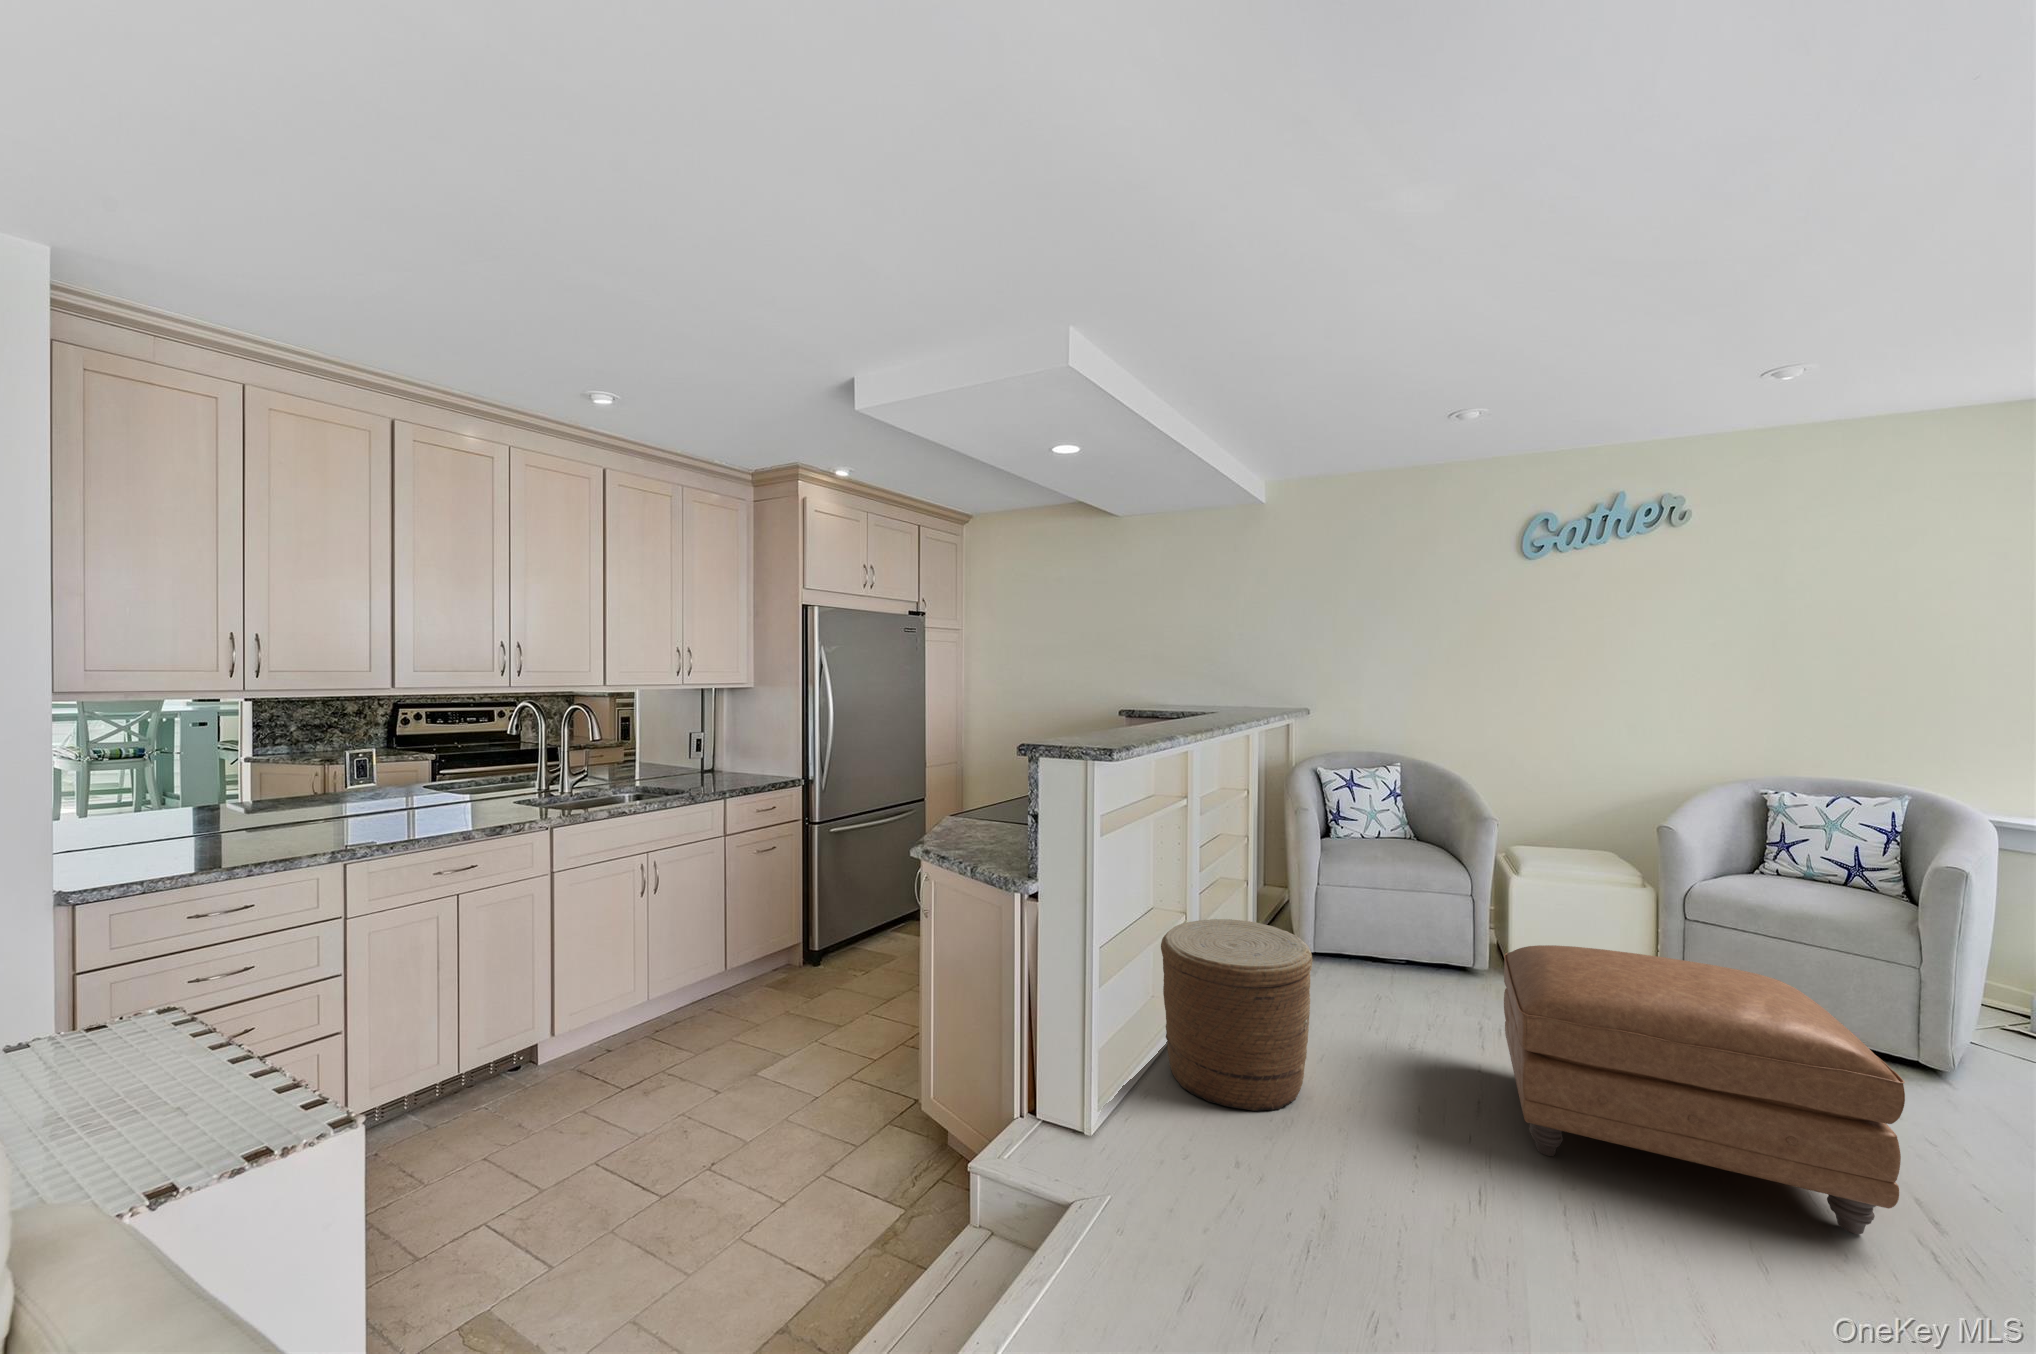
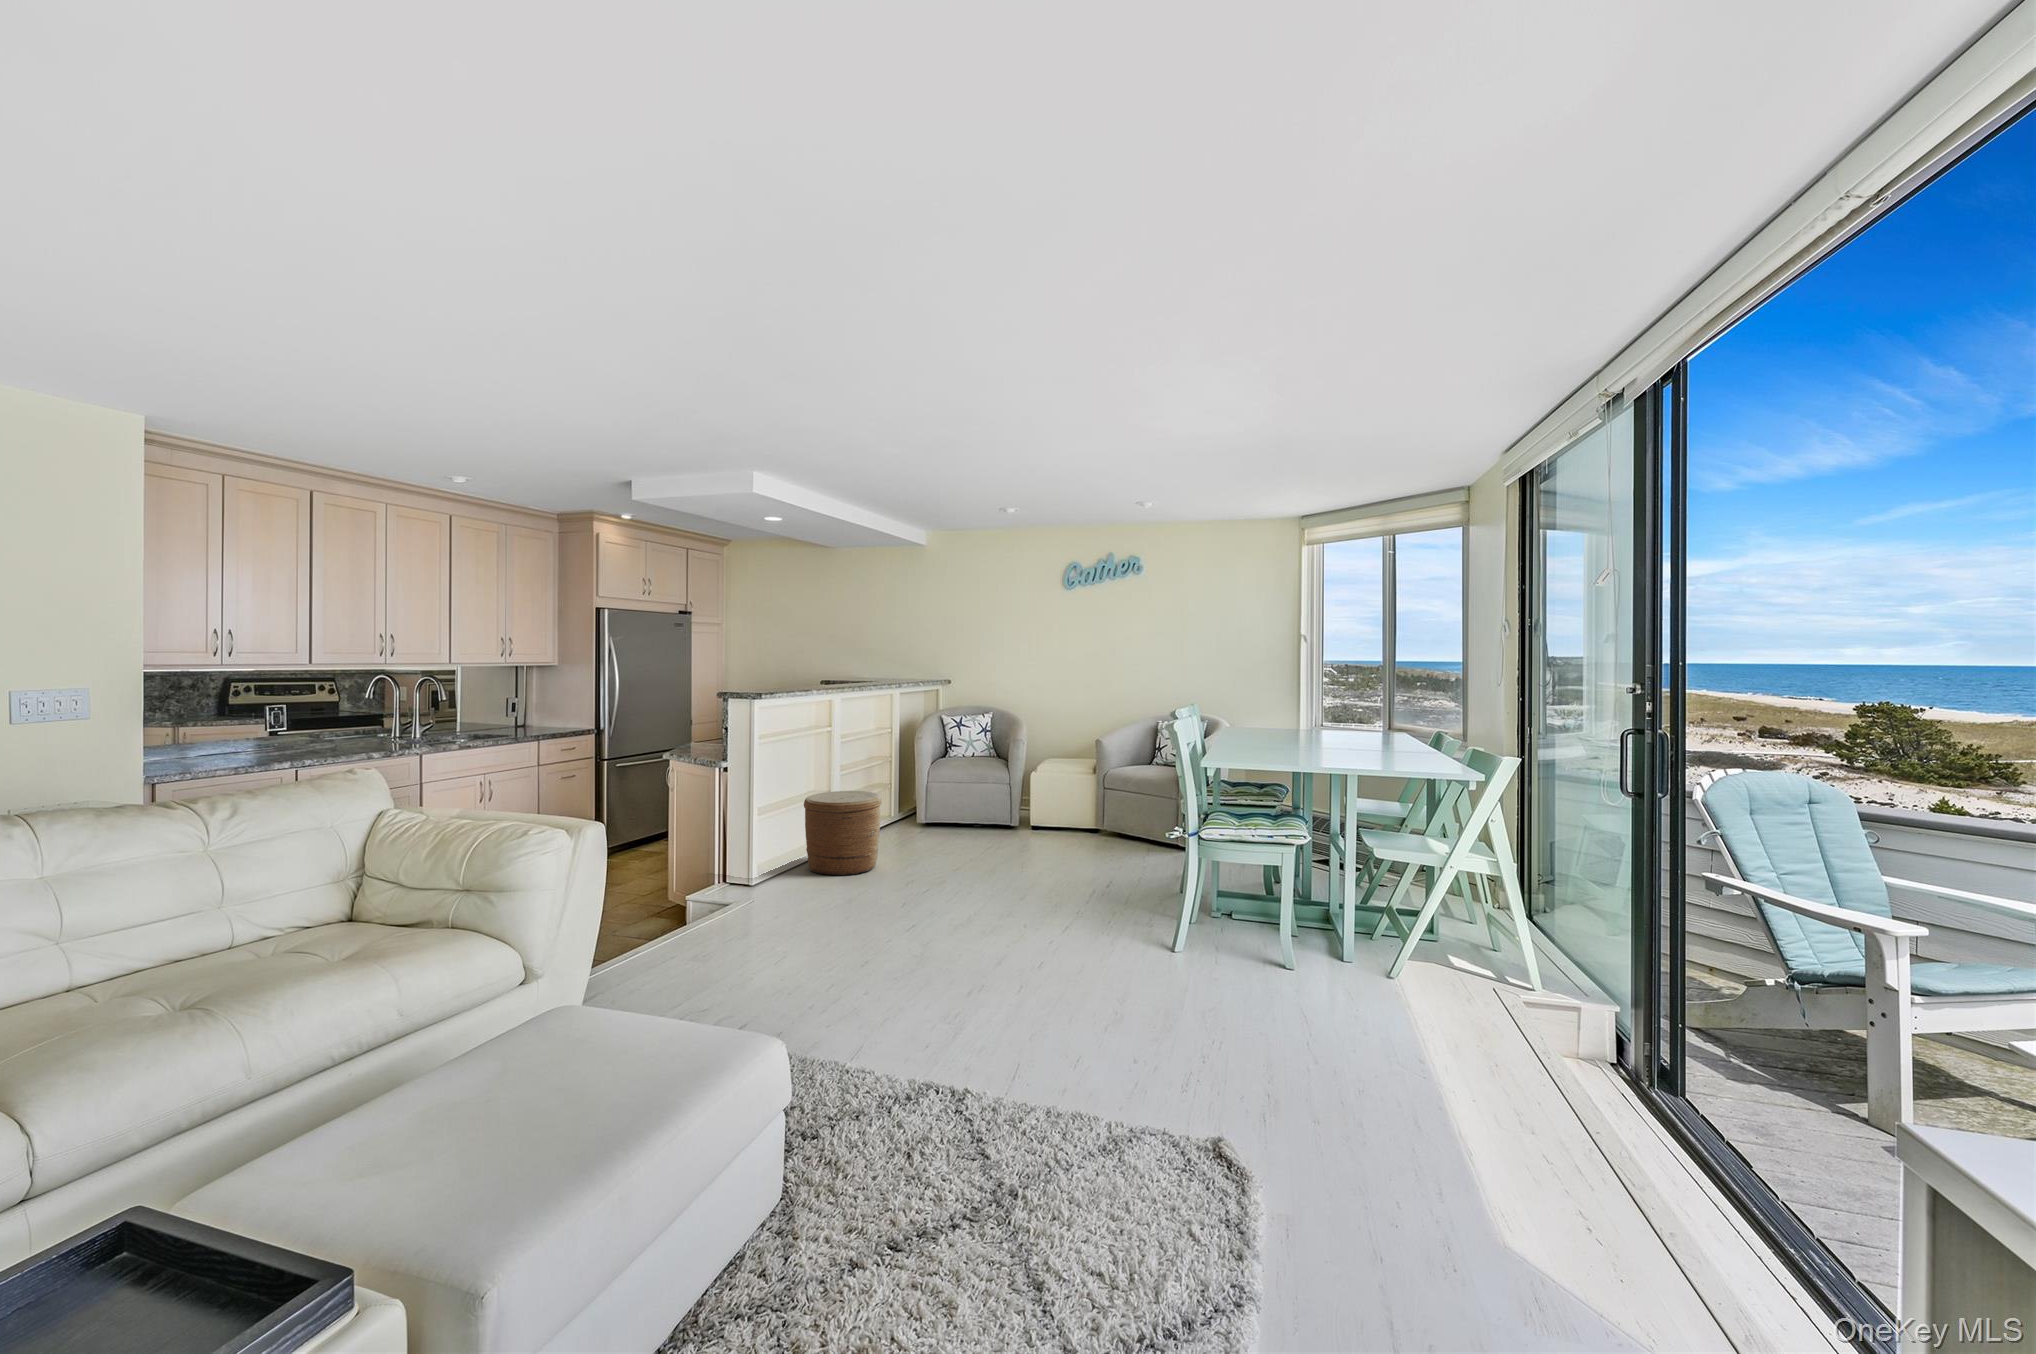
ottoman: present [1504,945,1905,1234] -> none [959,792,1095,888]

